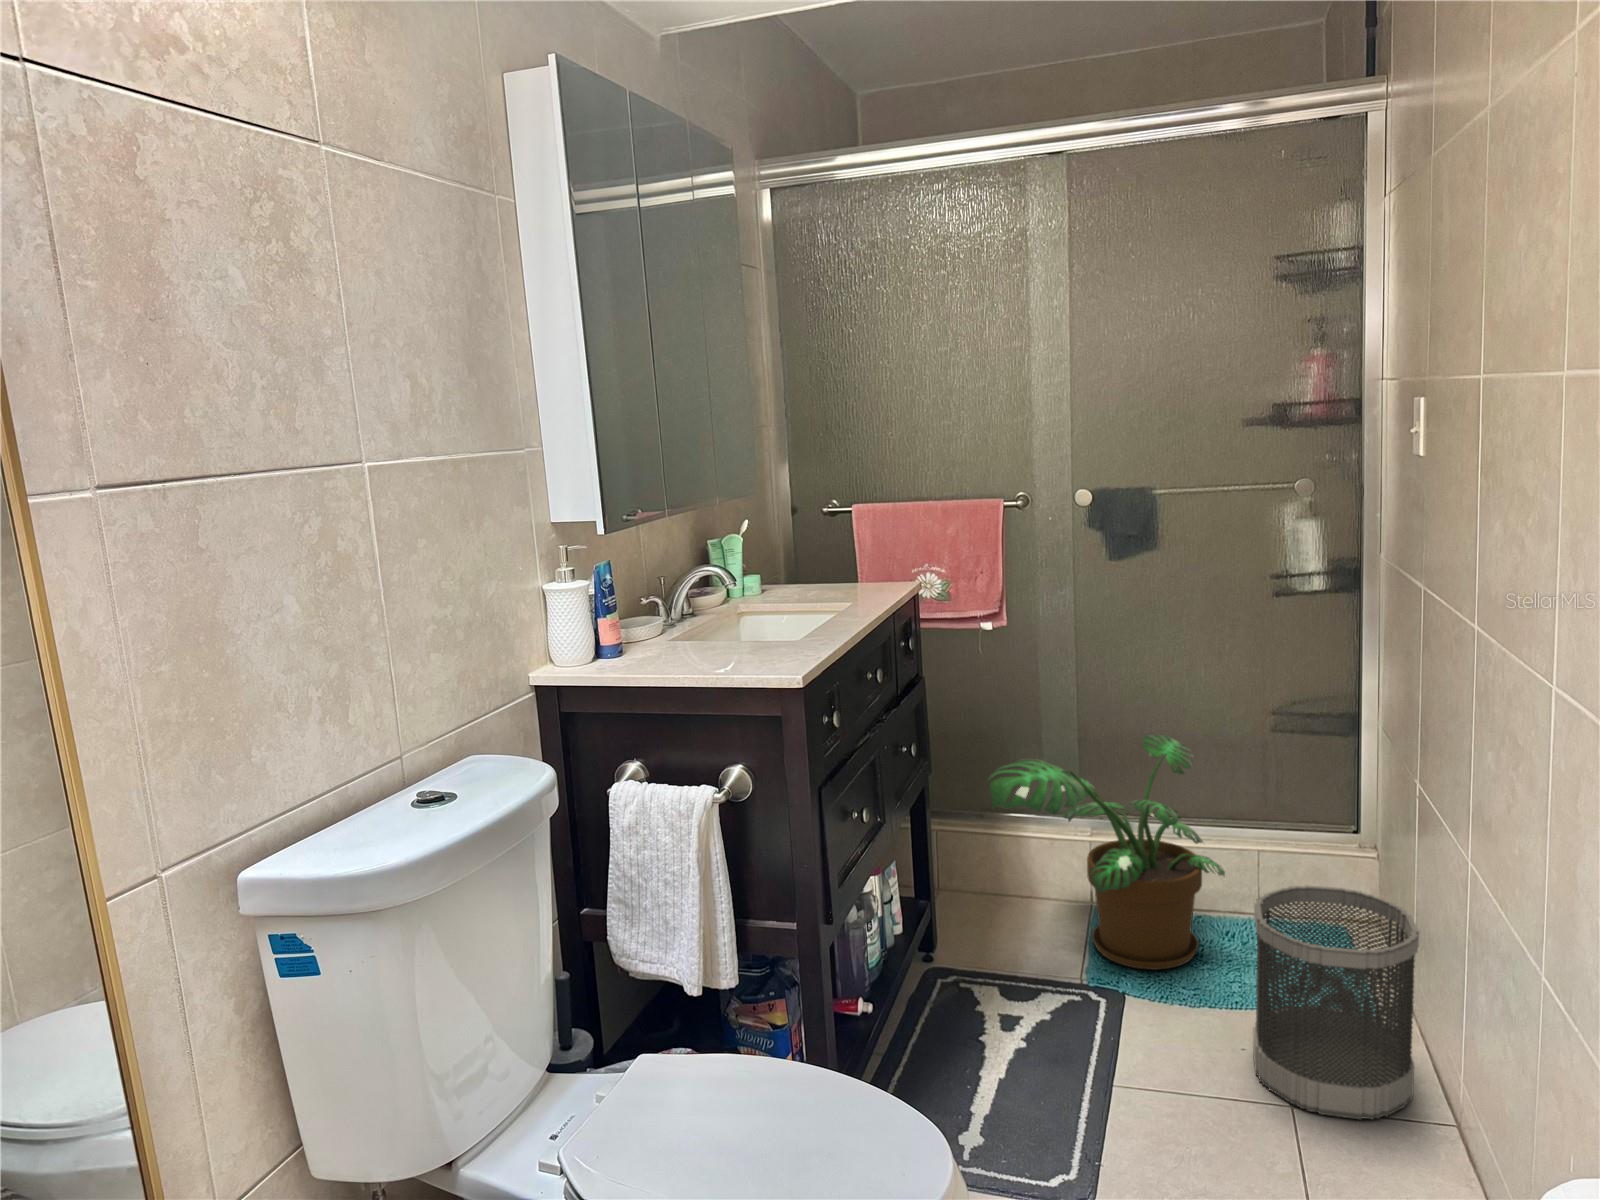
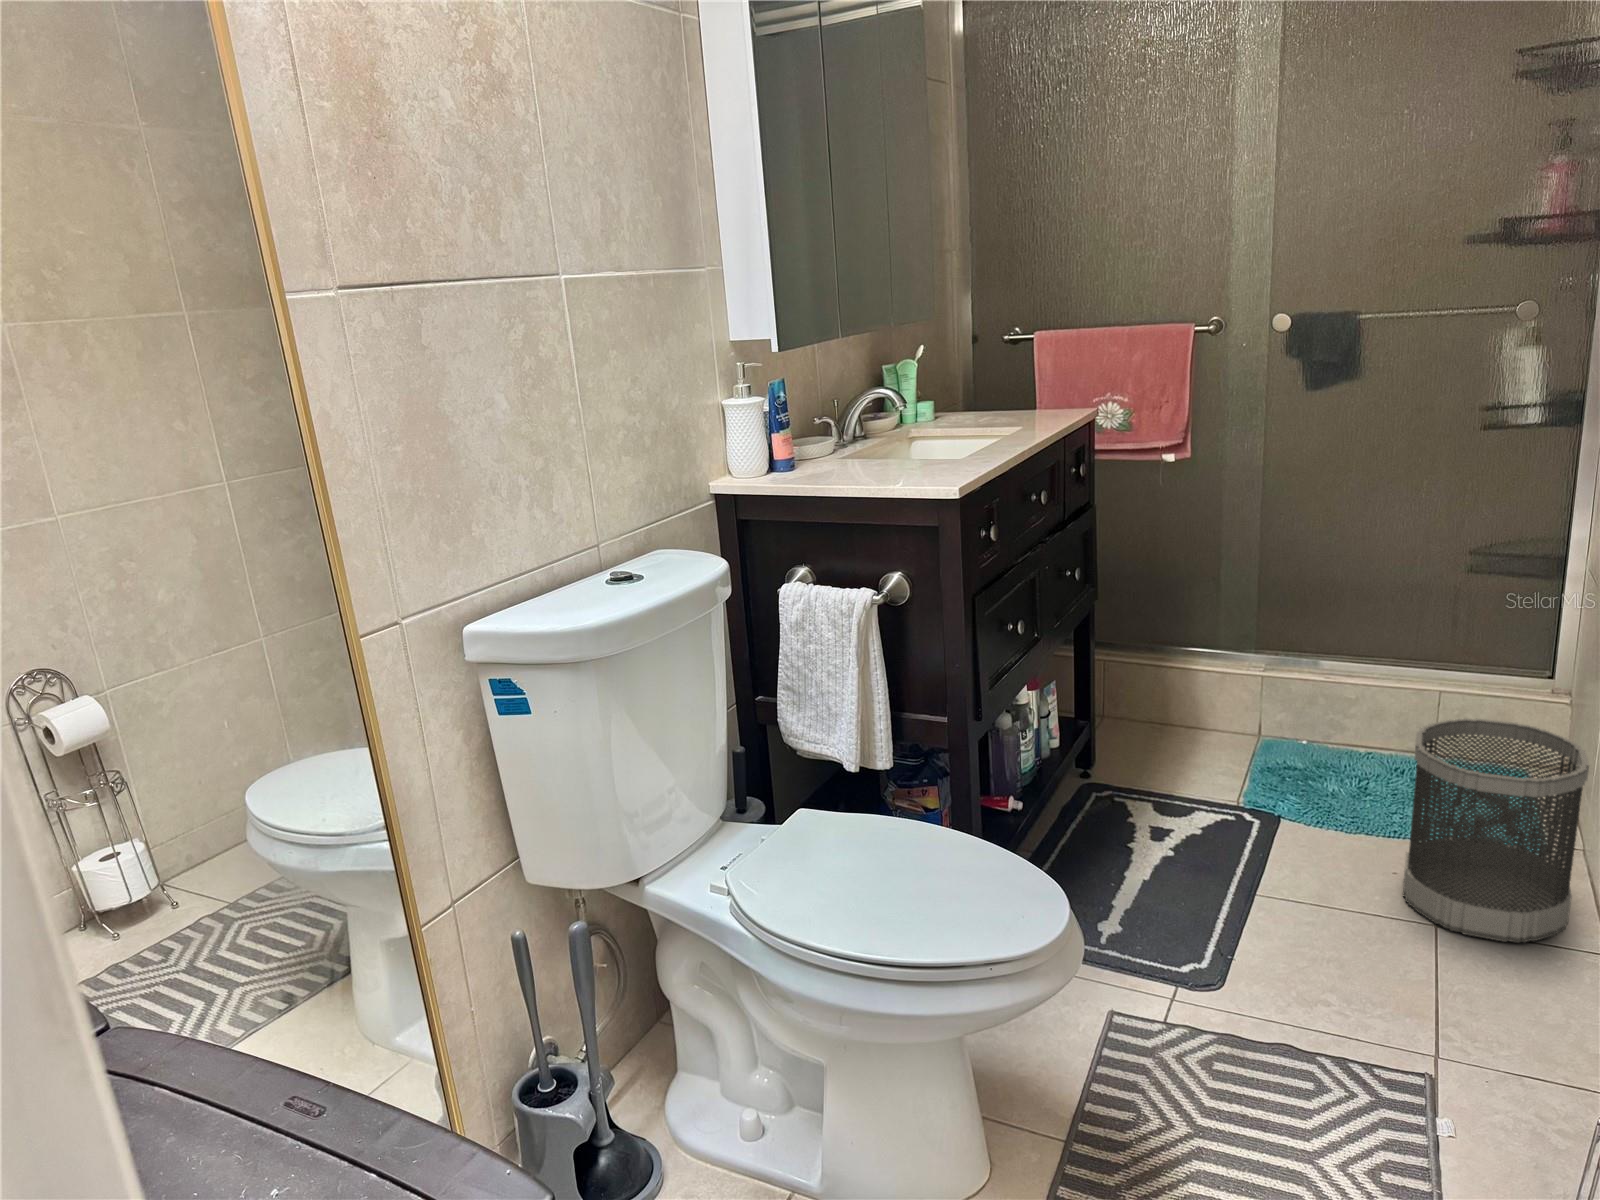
potted plant: present [988,734,1225,970] -> none [1152,569,1398,798]

